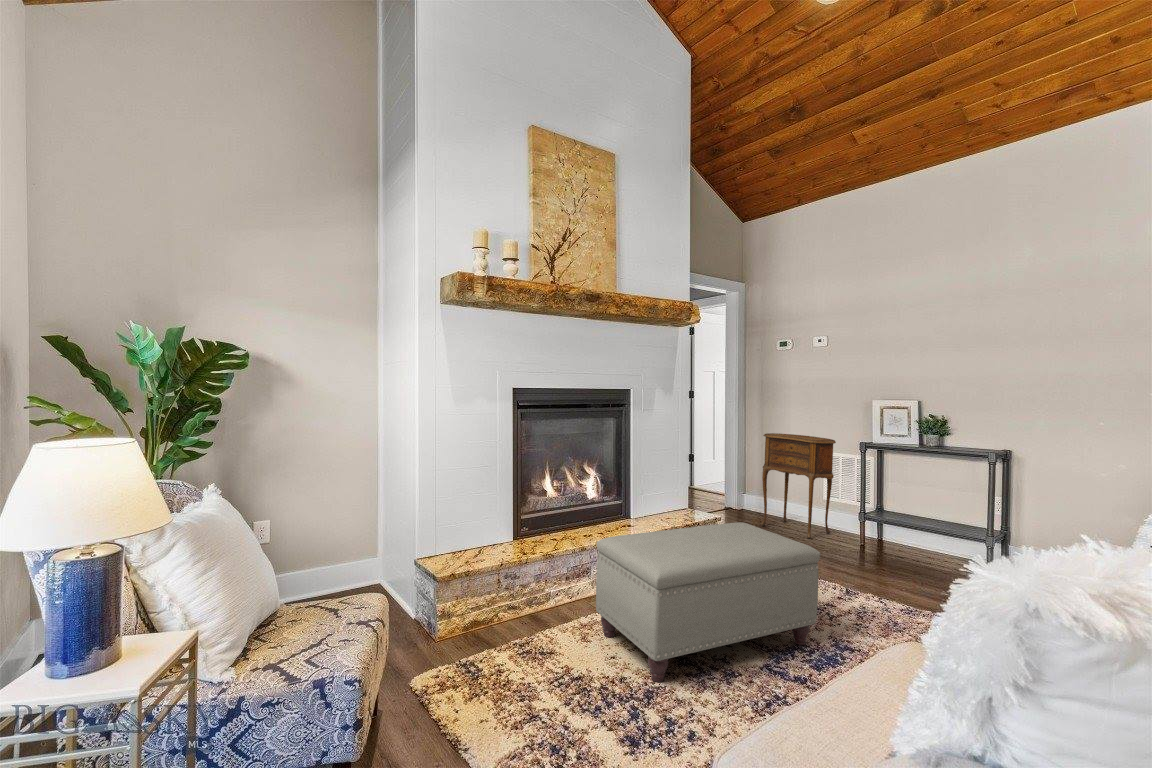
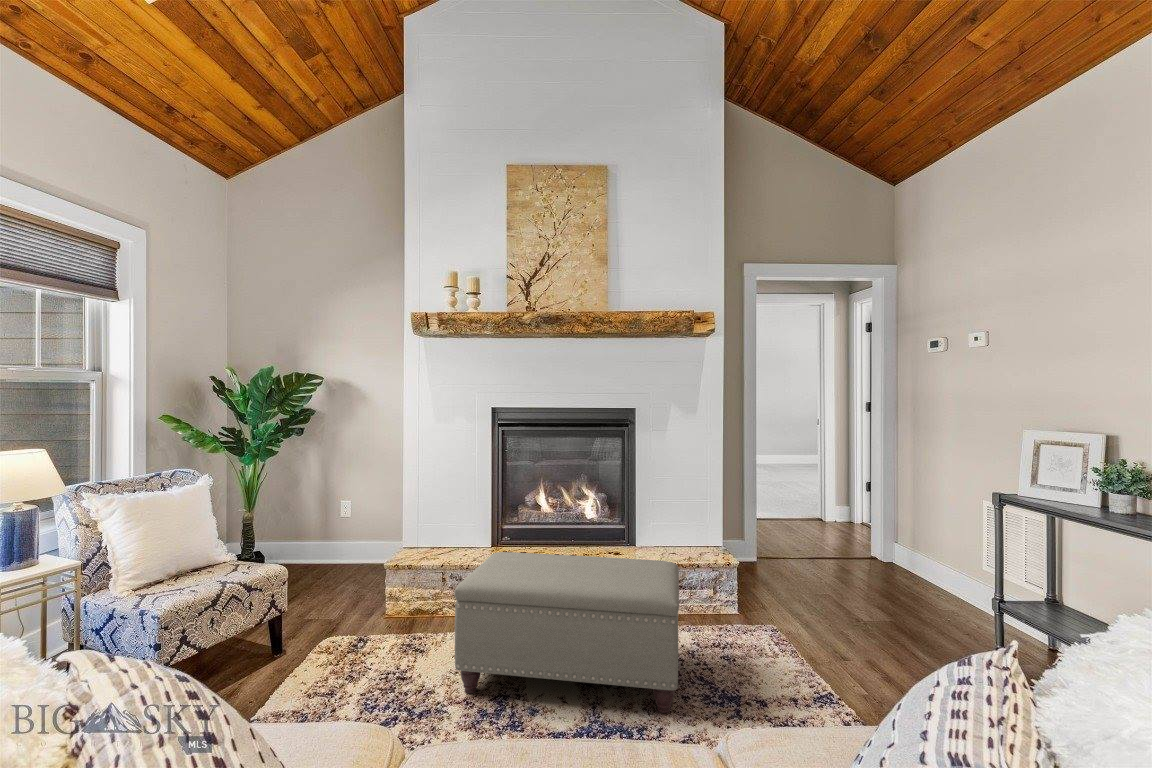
side table: present [761,433,836,539] -> none [884,466,985,617]

